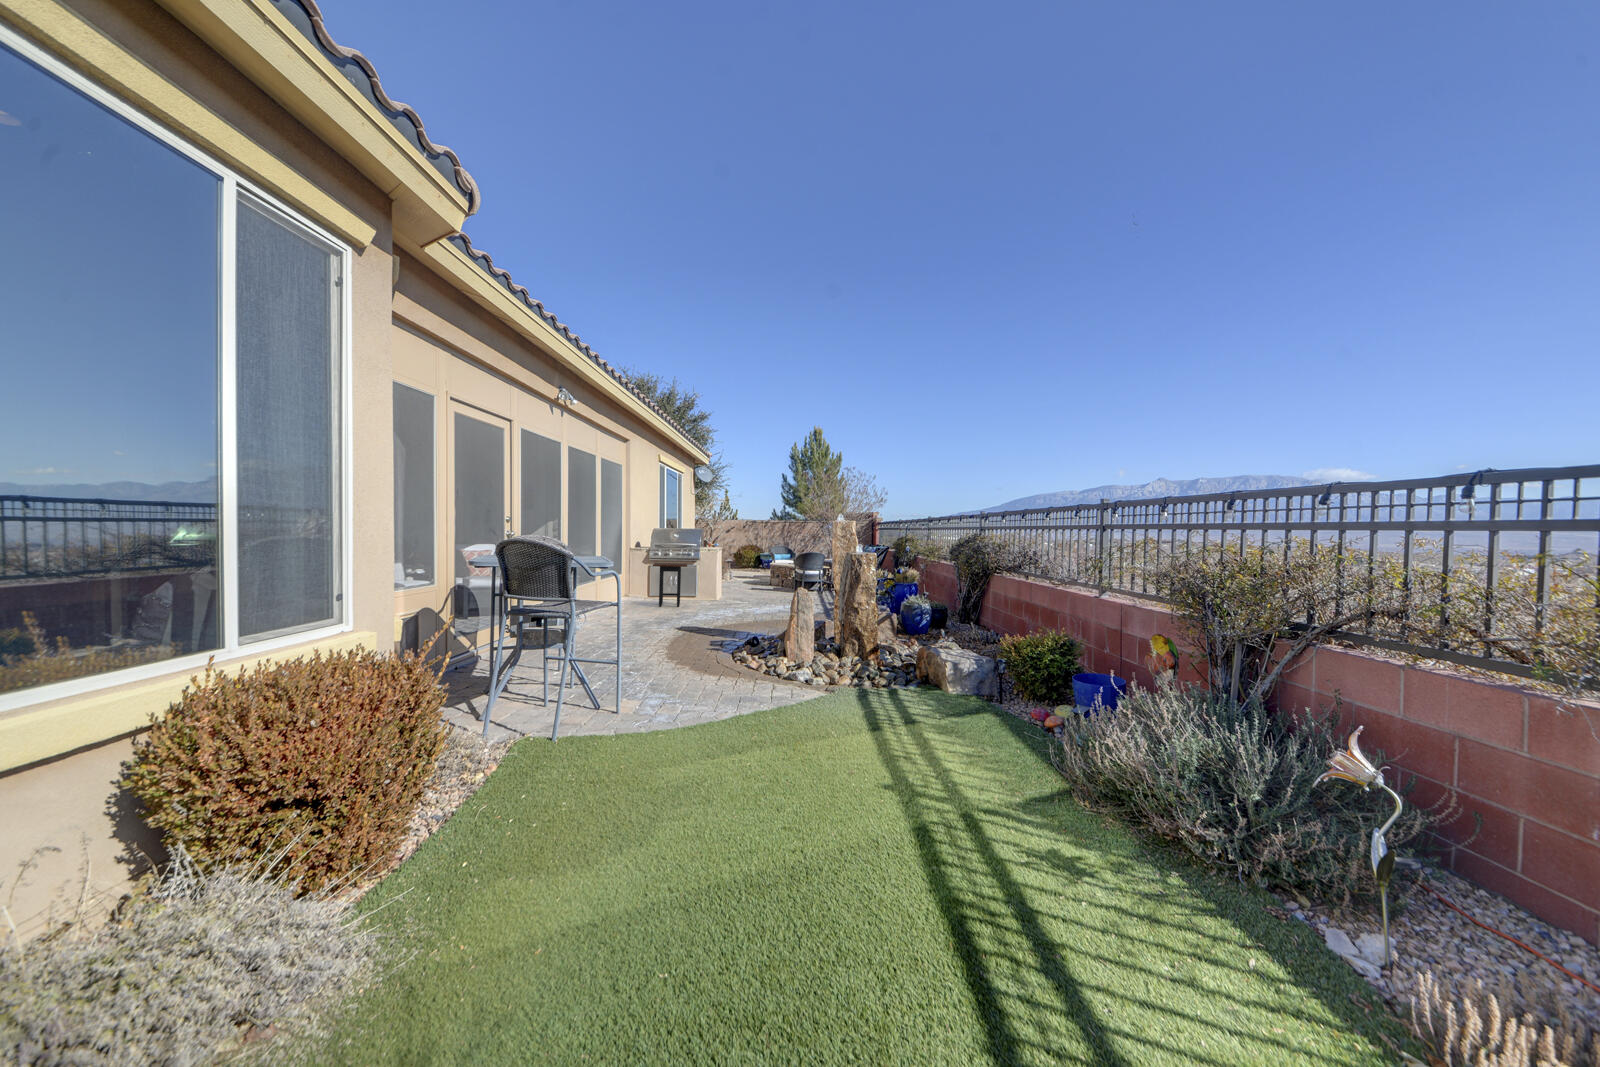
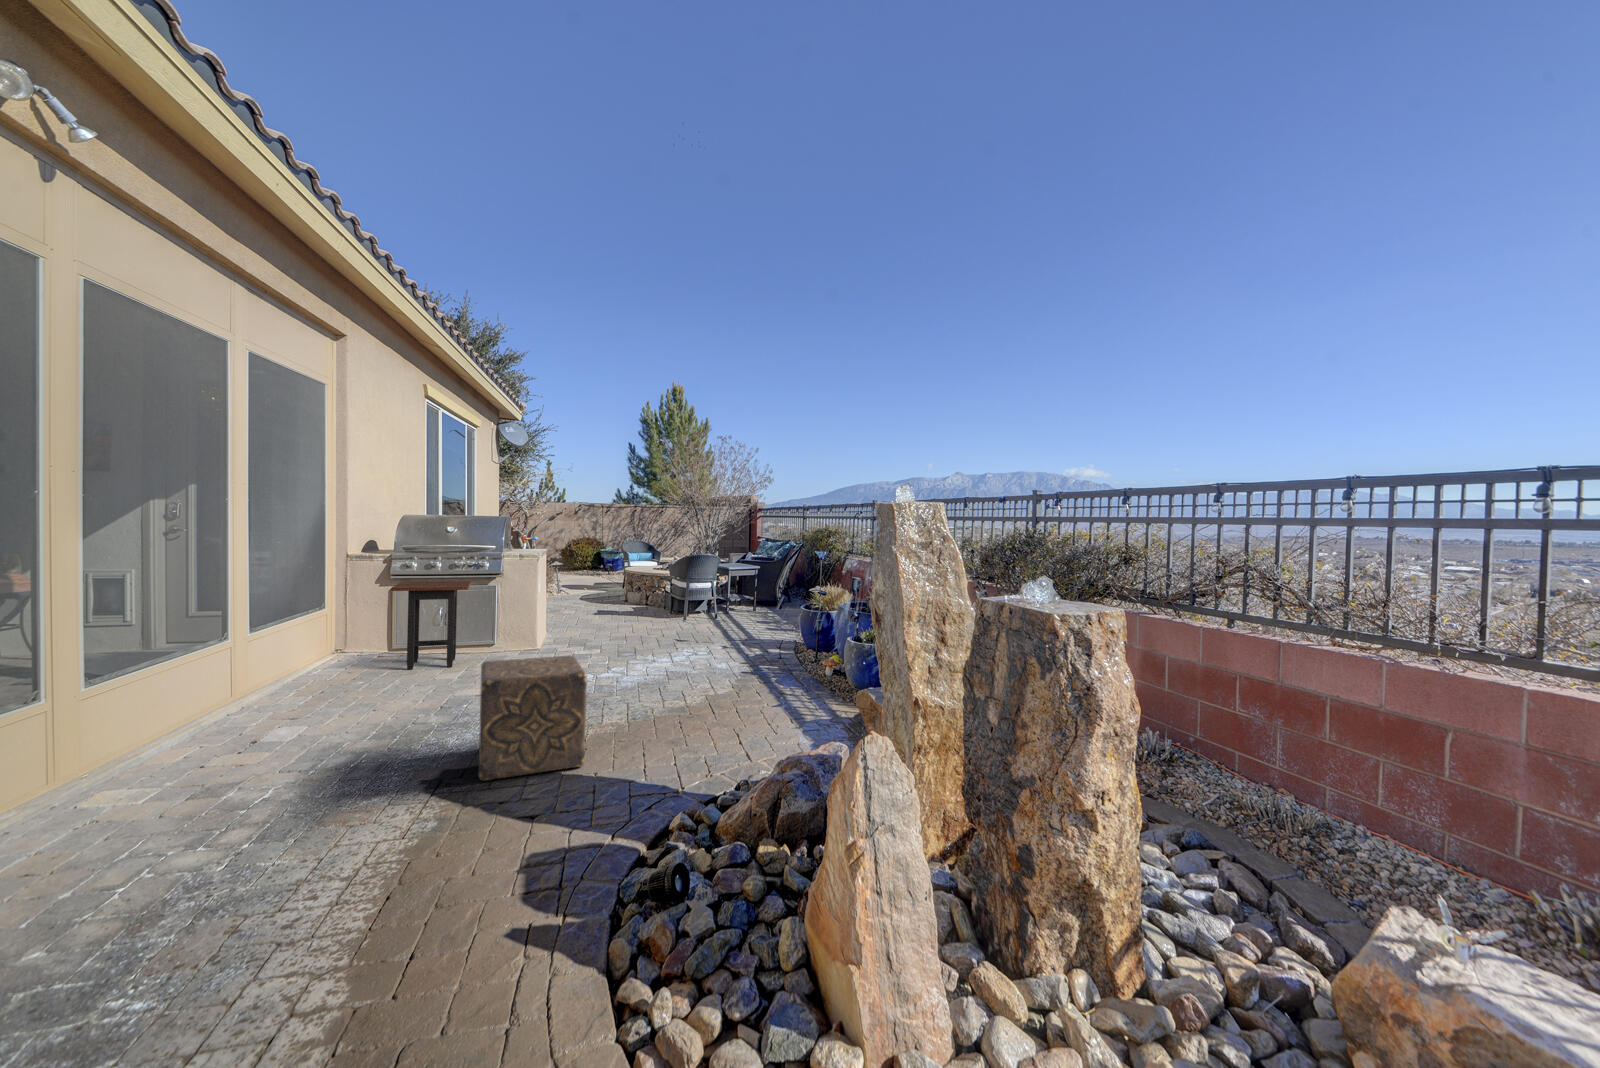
ottoman: none [698,591,742,636] -> present [479,656,587,781]

